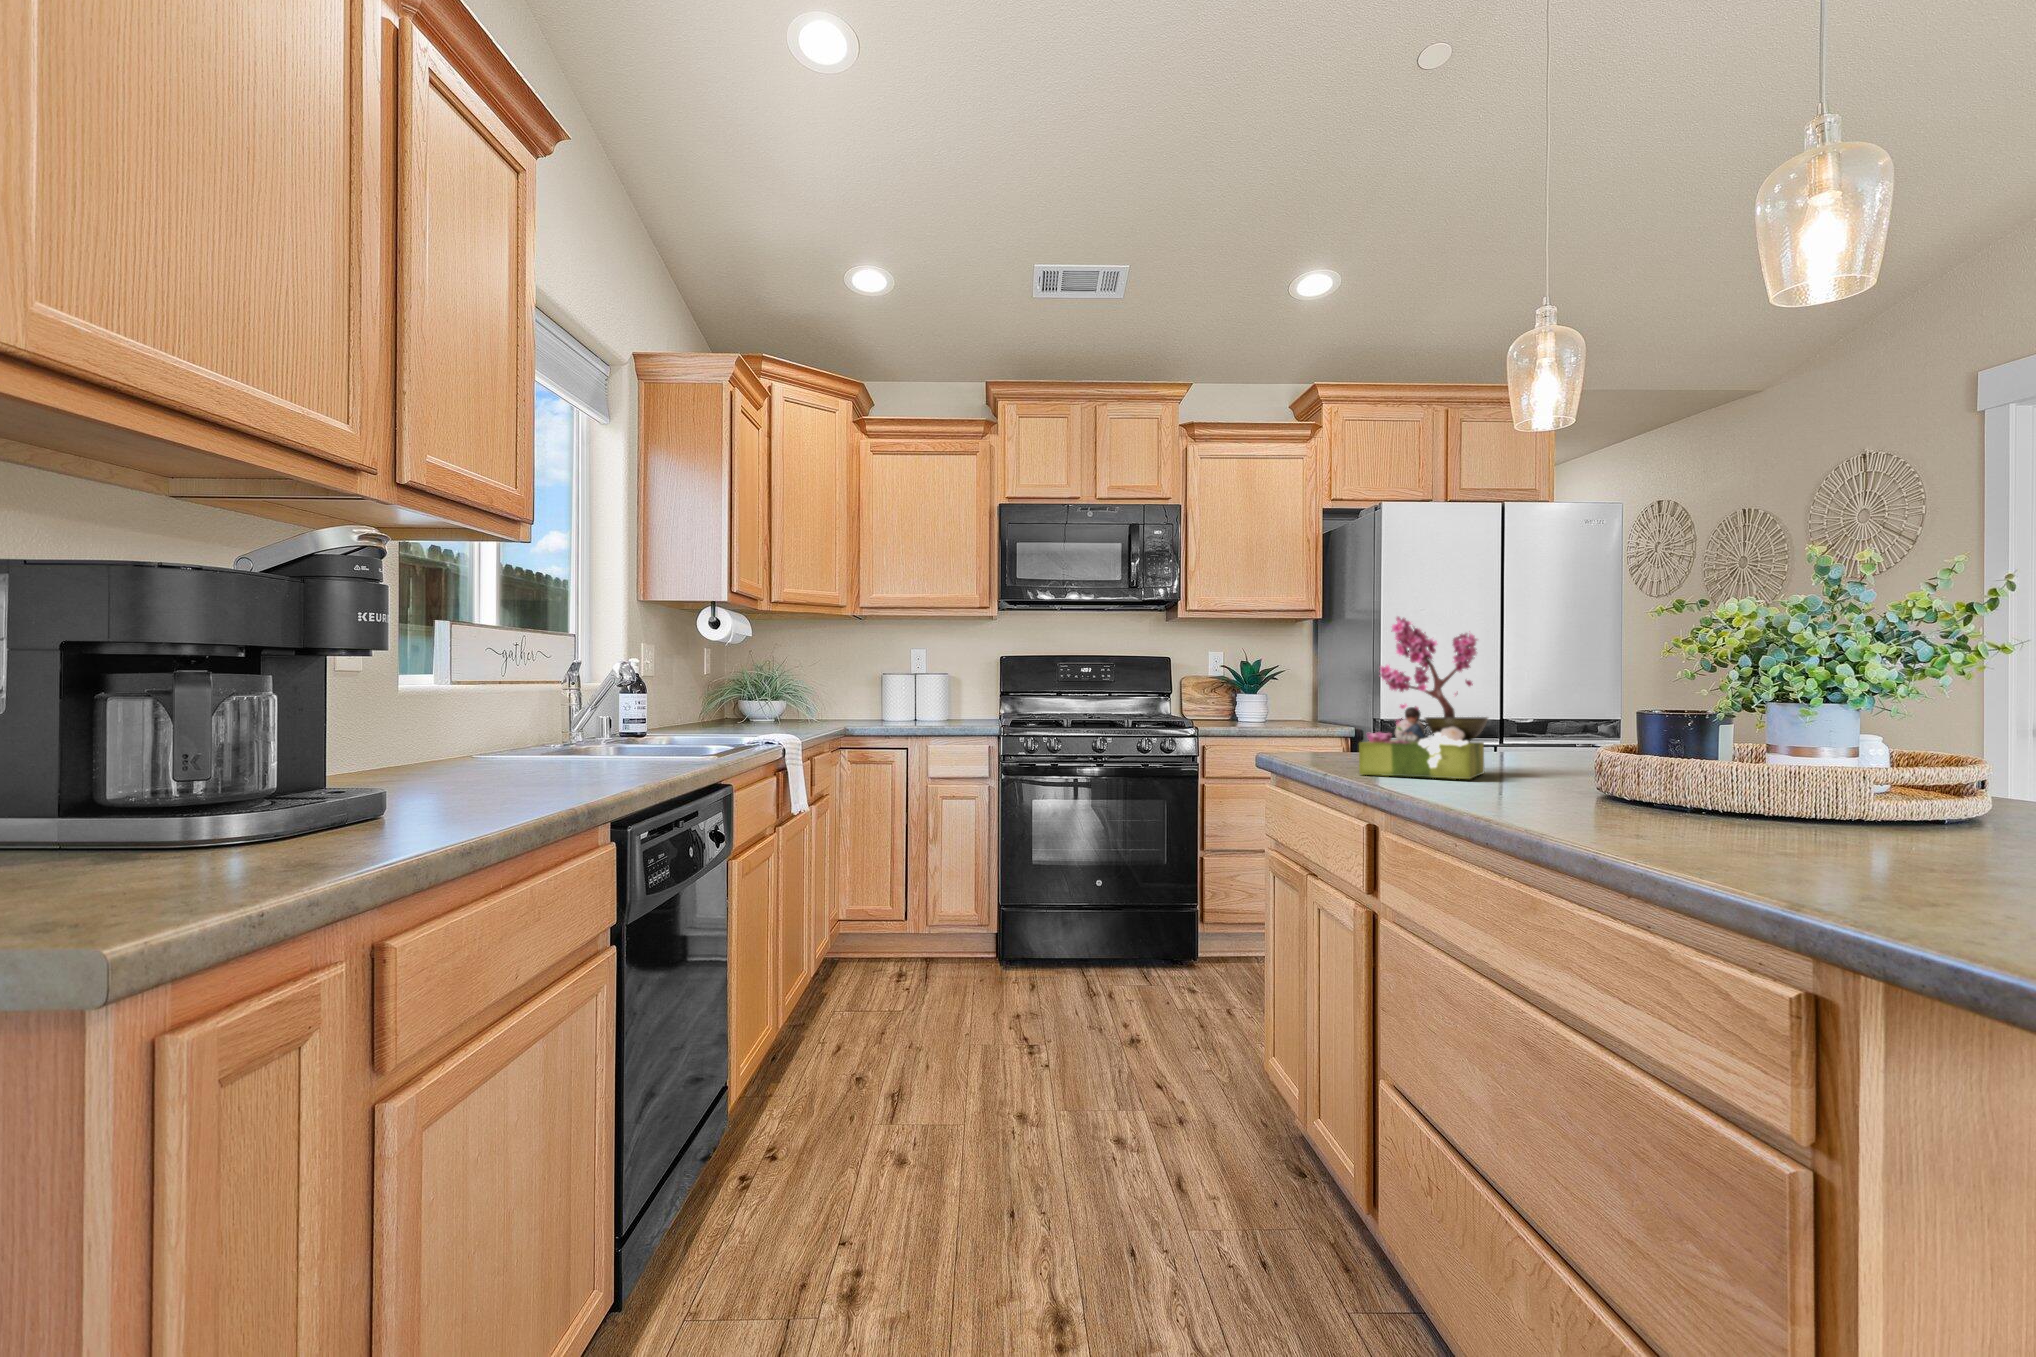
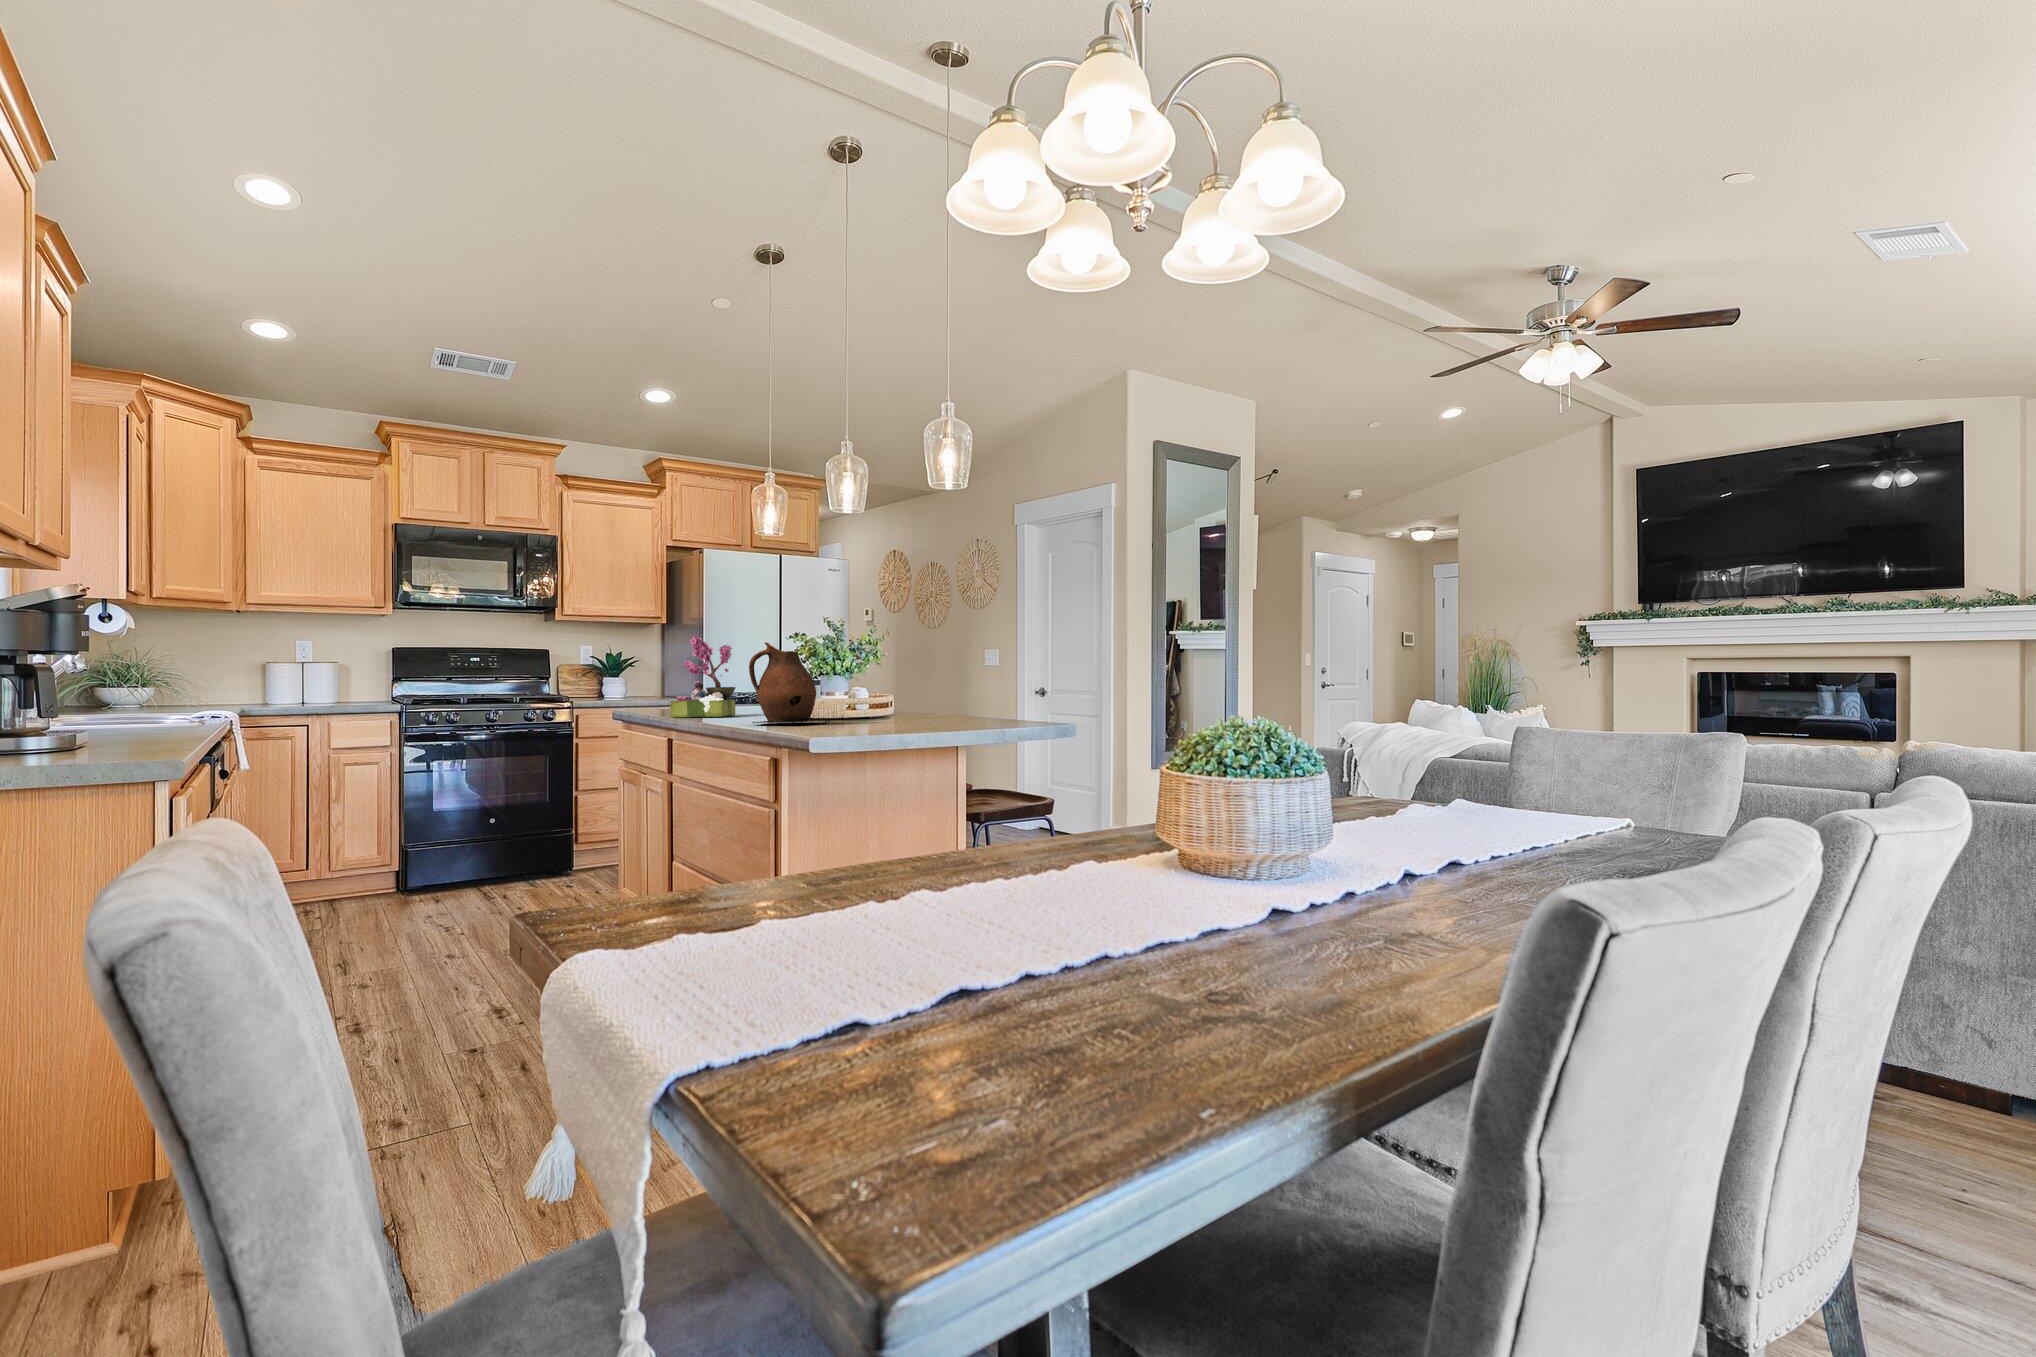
ceramic pitcher: none [1630,600,1931,867] -> present [749,642,830,724]

